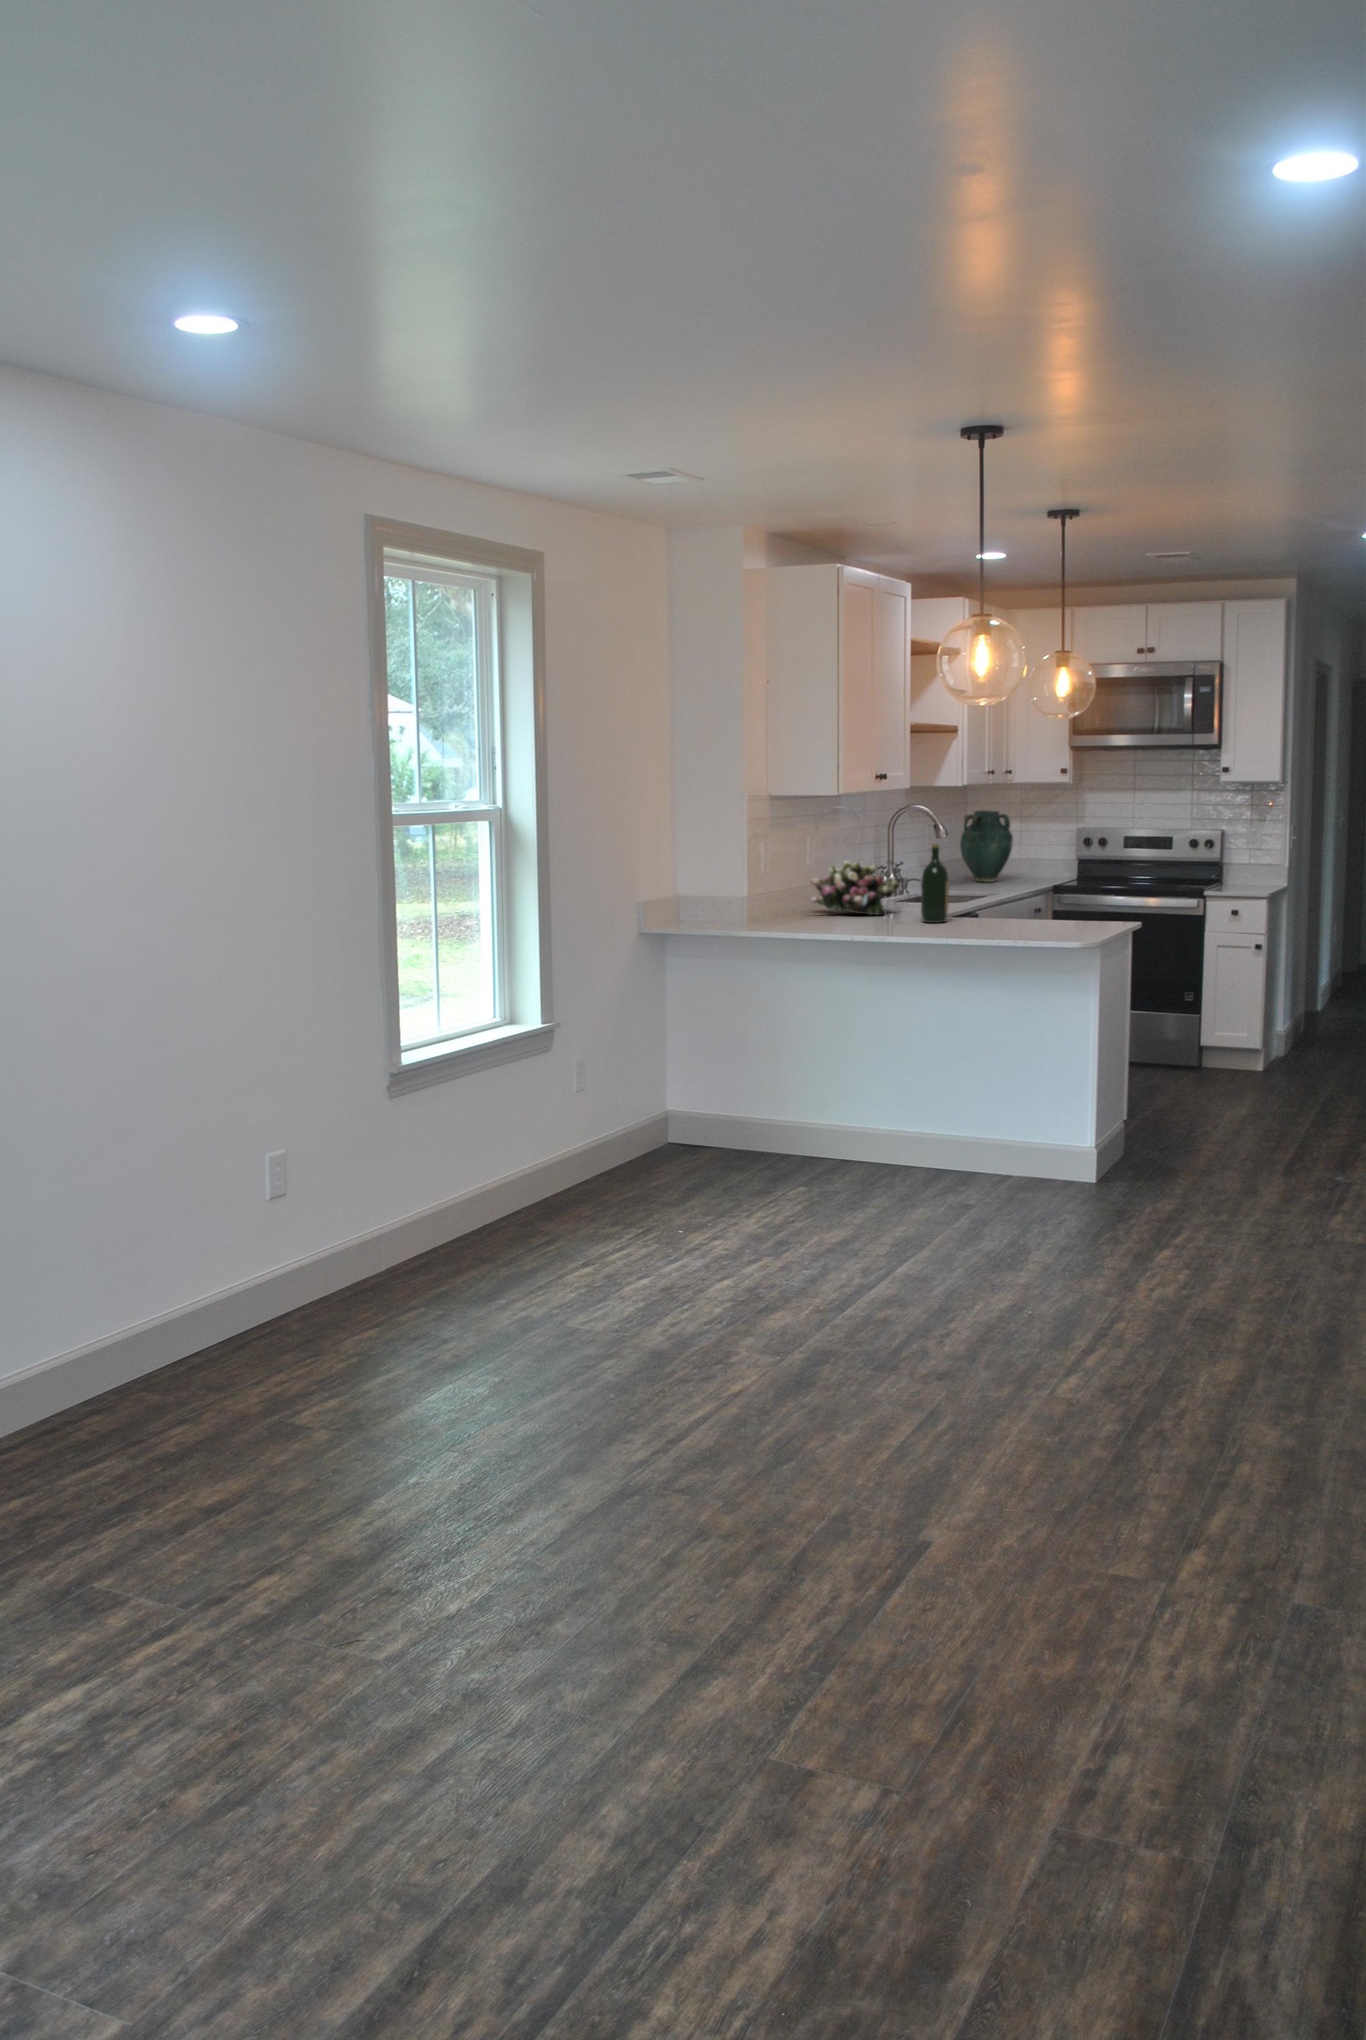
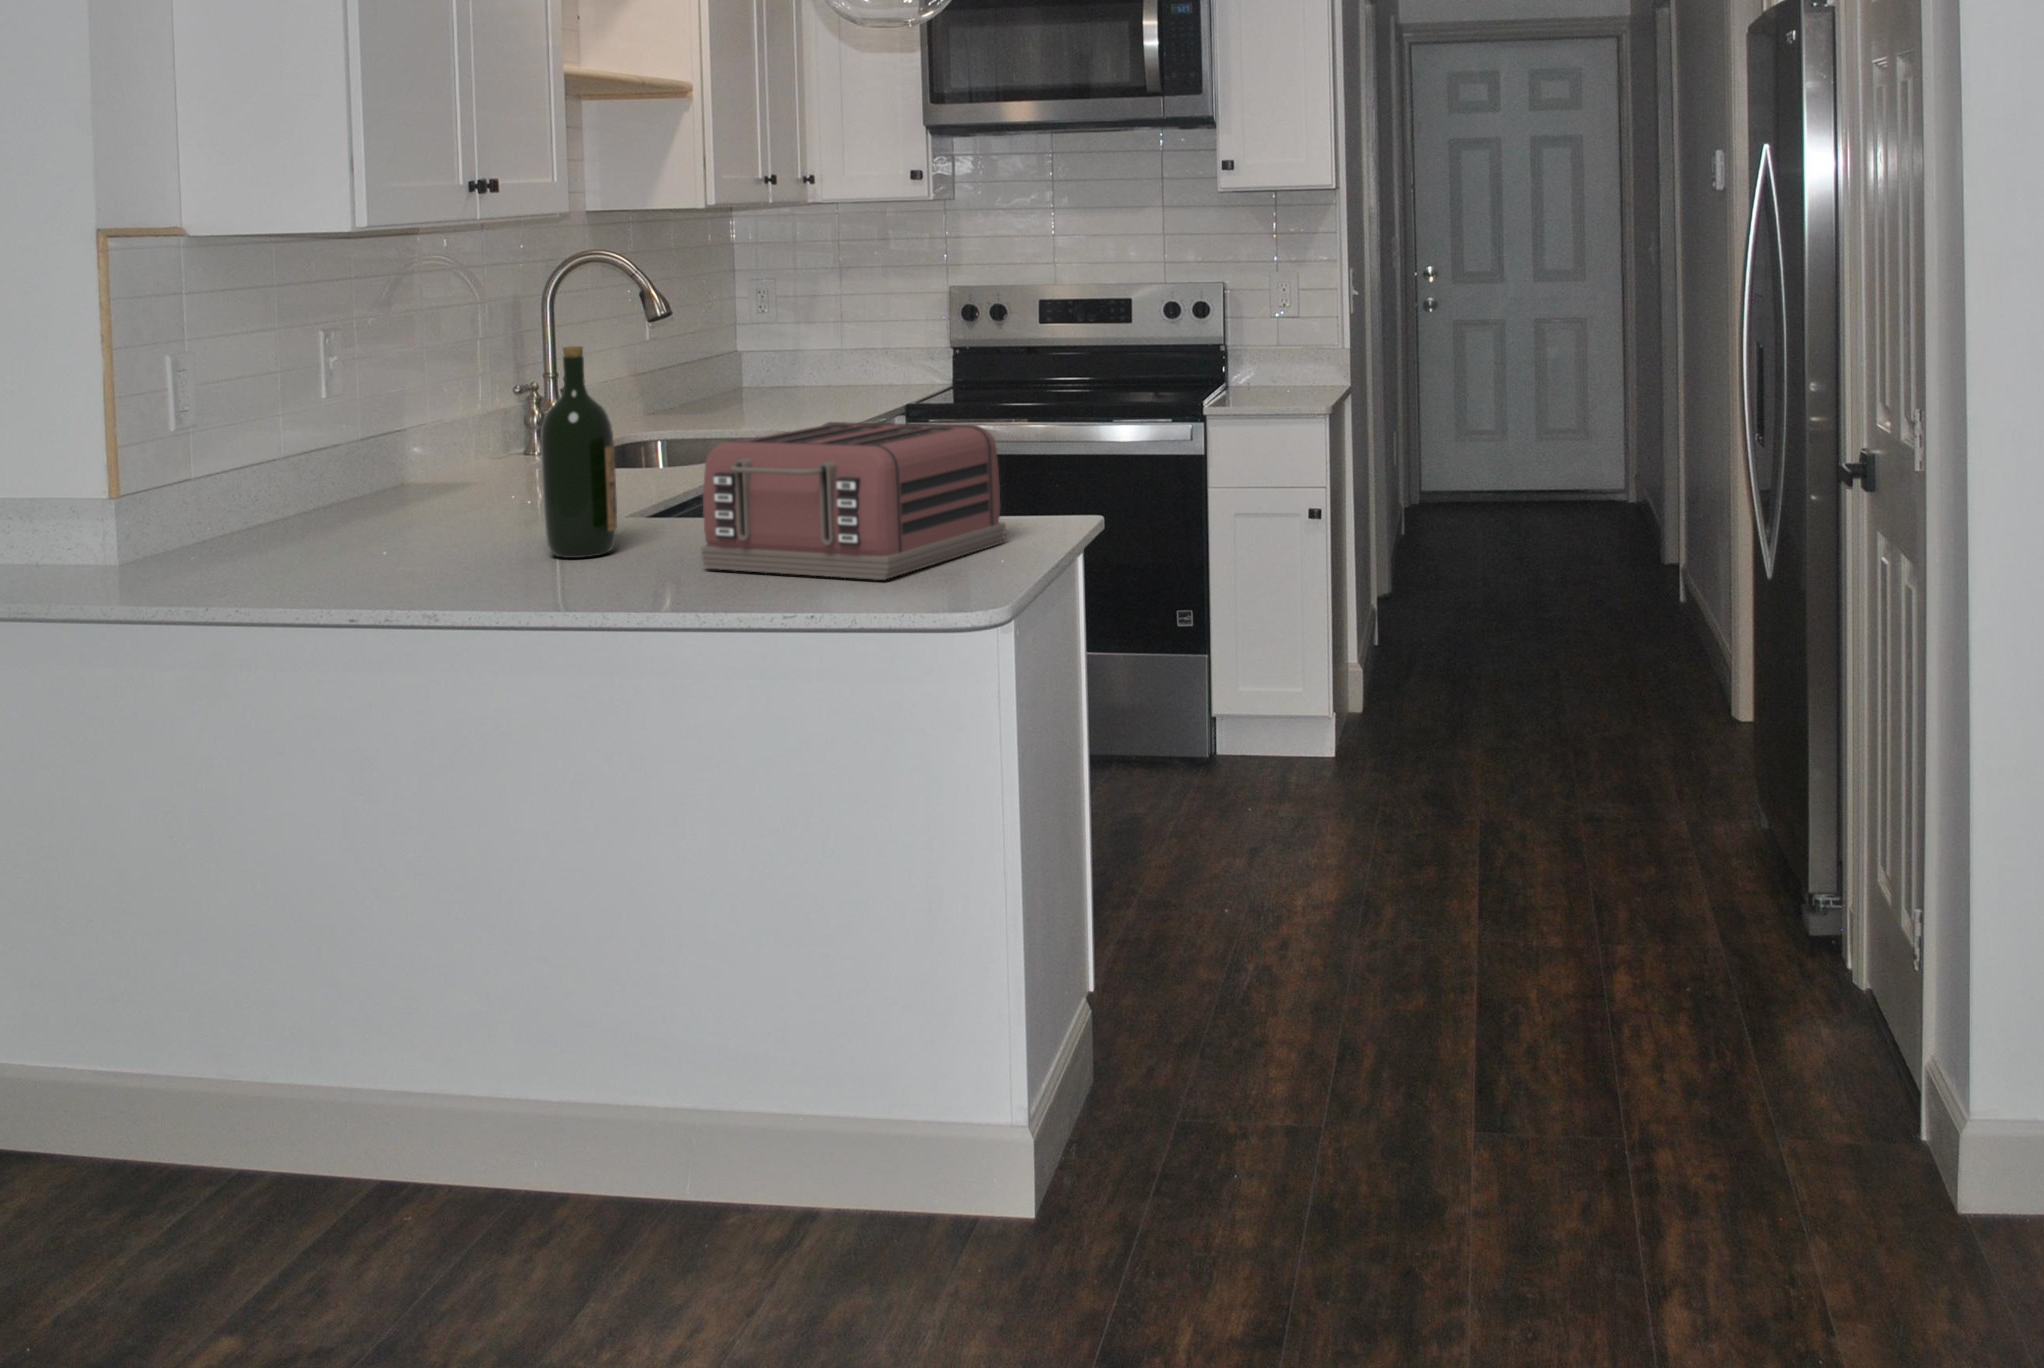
vase: present [960,810,1013,882] -> none [719,259,824,405]
flower arrangement: present [810,860,898,915] -> none [270,390,511,531]
toaster: none [984,876,1100,931] -> present [701,422,1006,580]

